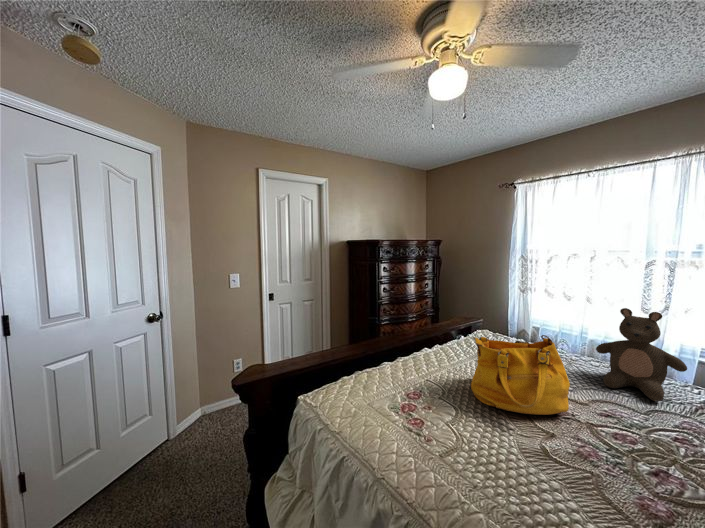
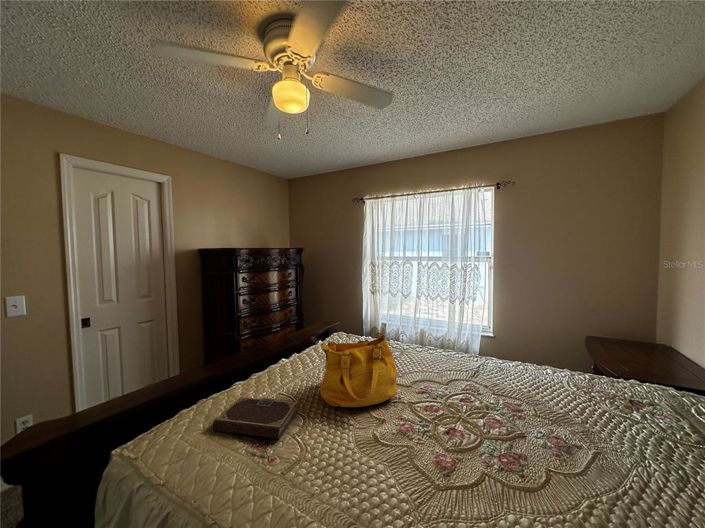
stuffed bear: present [596,308,687,401] -> none [418,303,468,372]
notebook: none [372,375,449,422] -> present [212,397,298,439]

